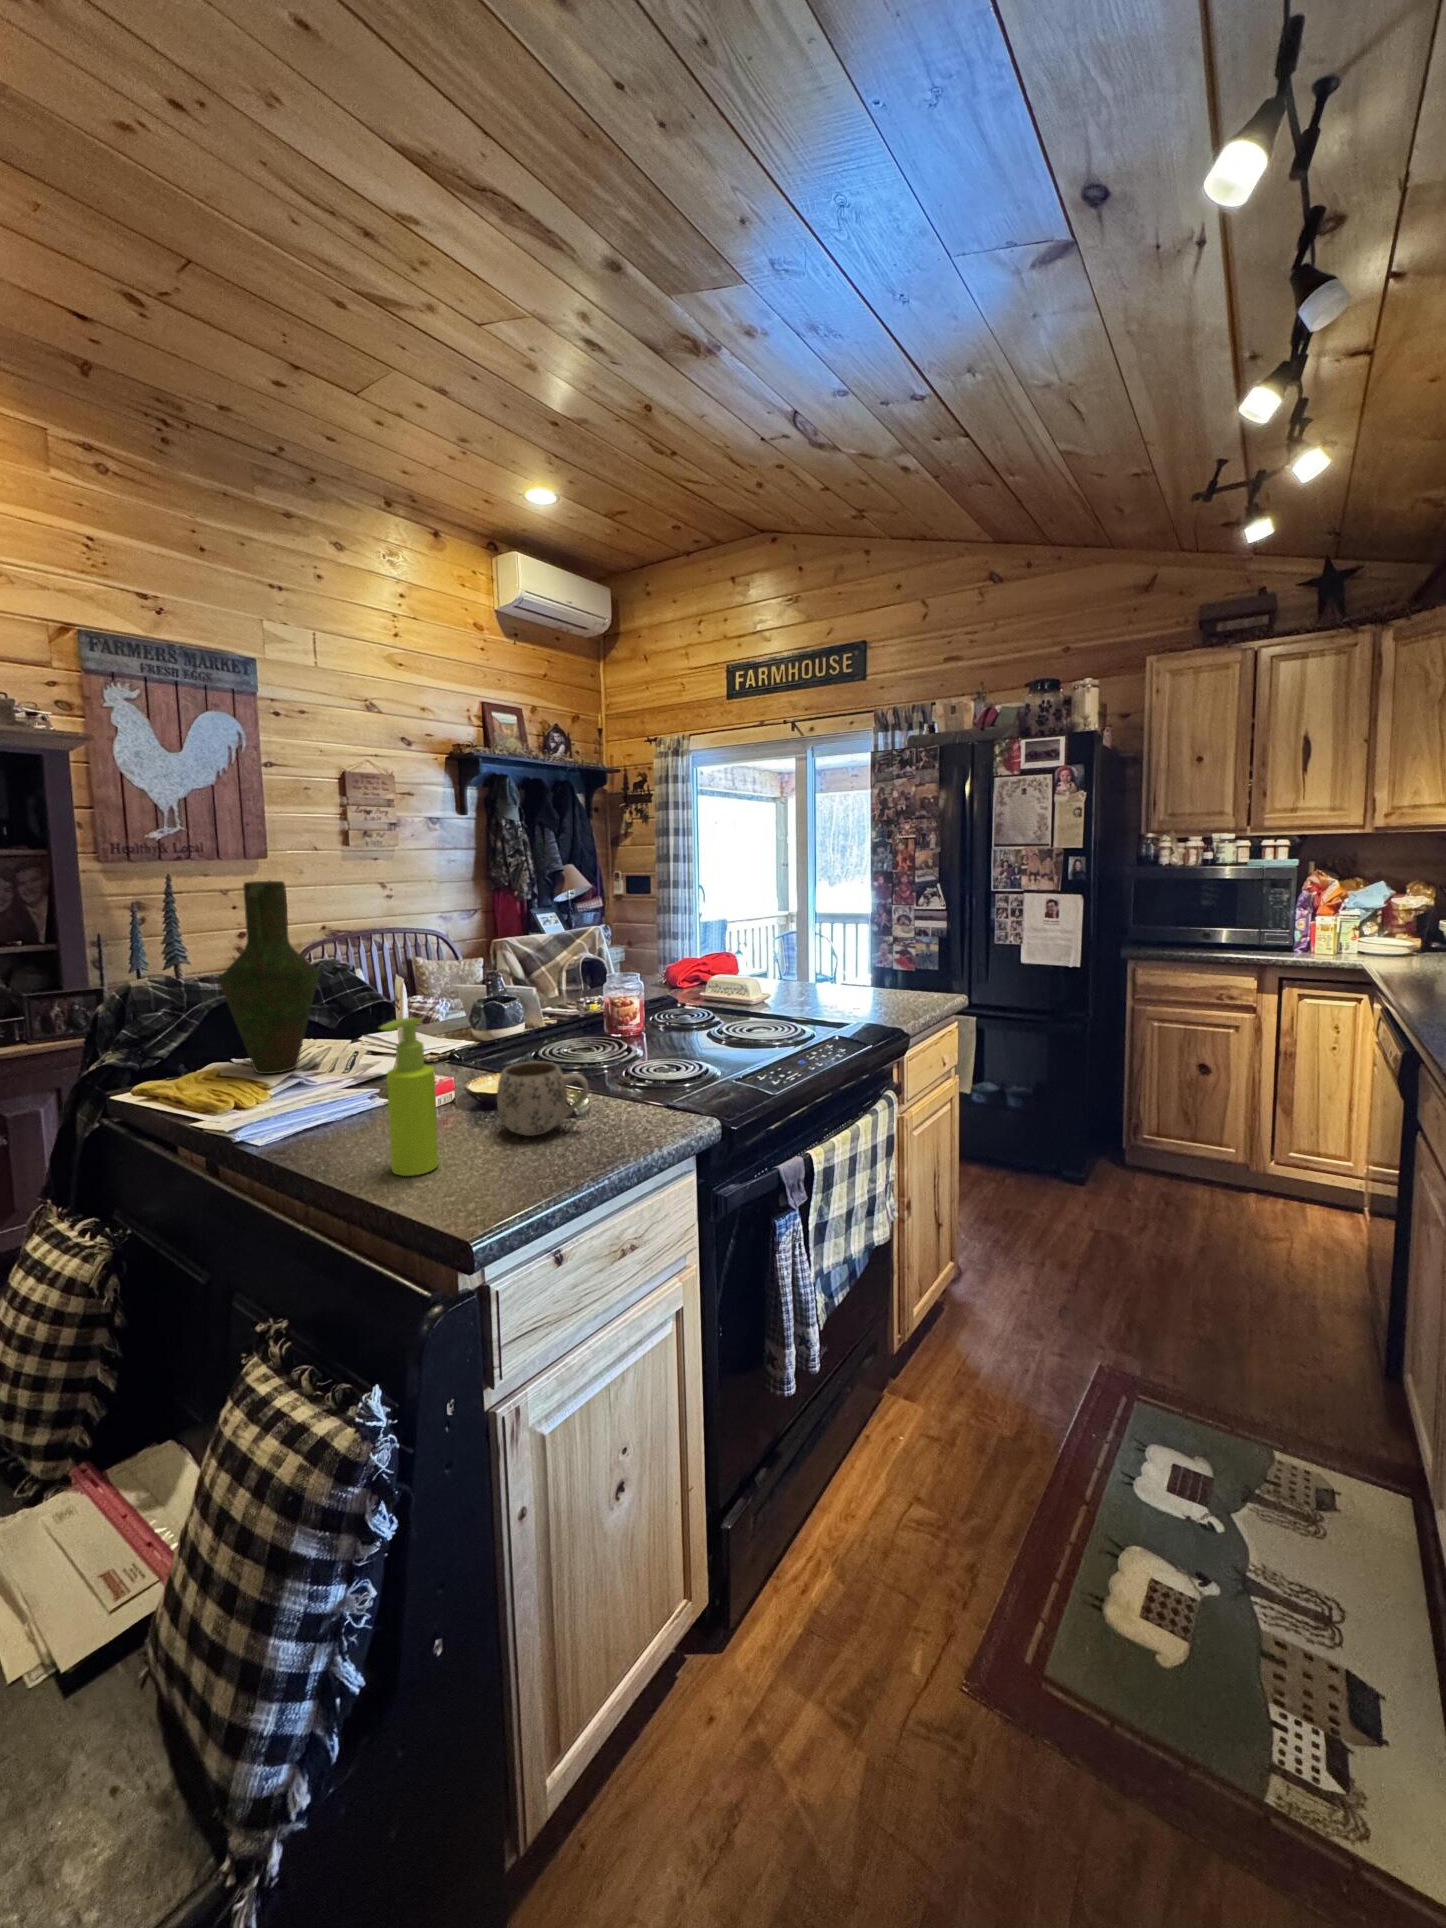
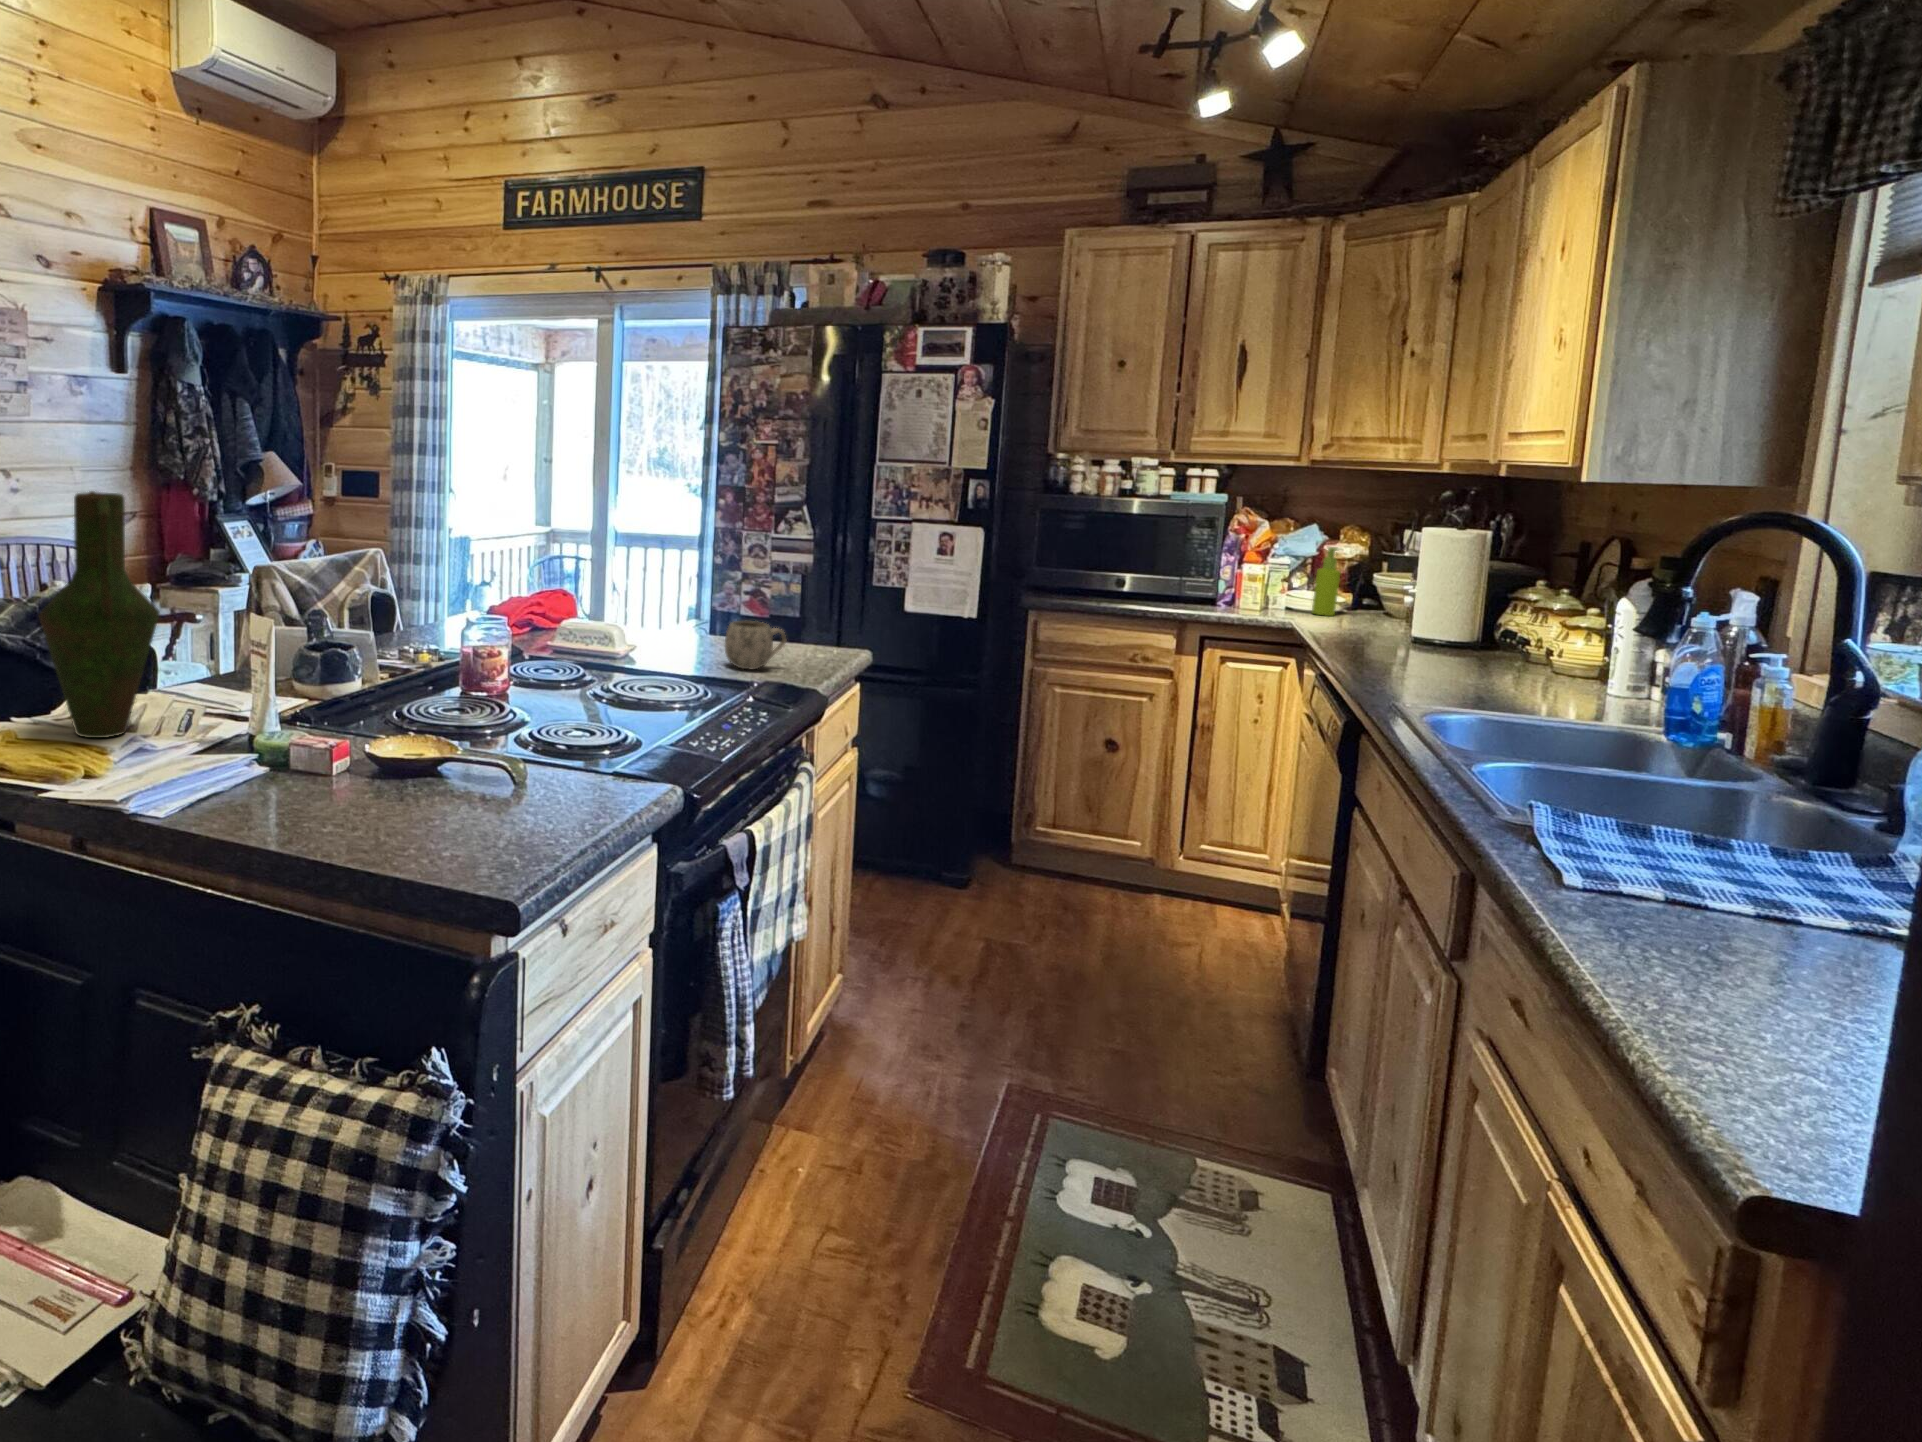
soap dispenser: present [380,1017,439,1176] -> present [1311,547,1341,616]
mug: present [497,1061,589,1136] -> present [725,621,786,669]

